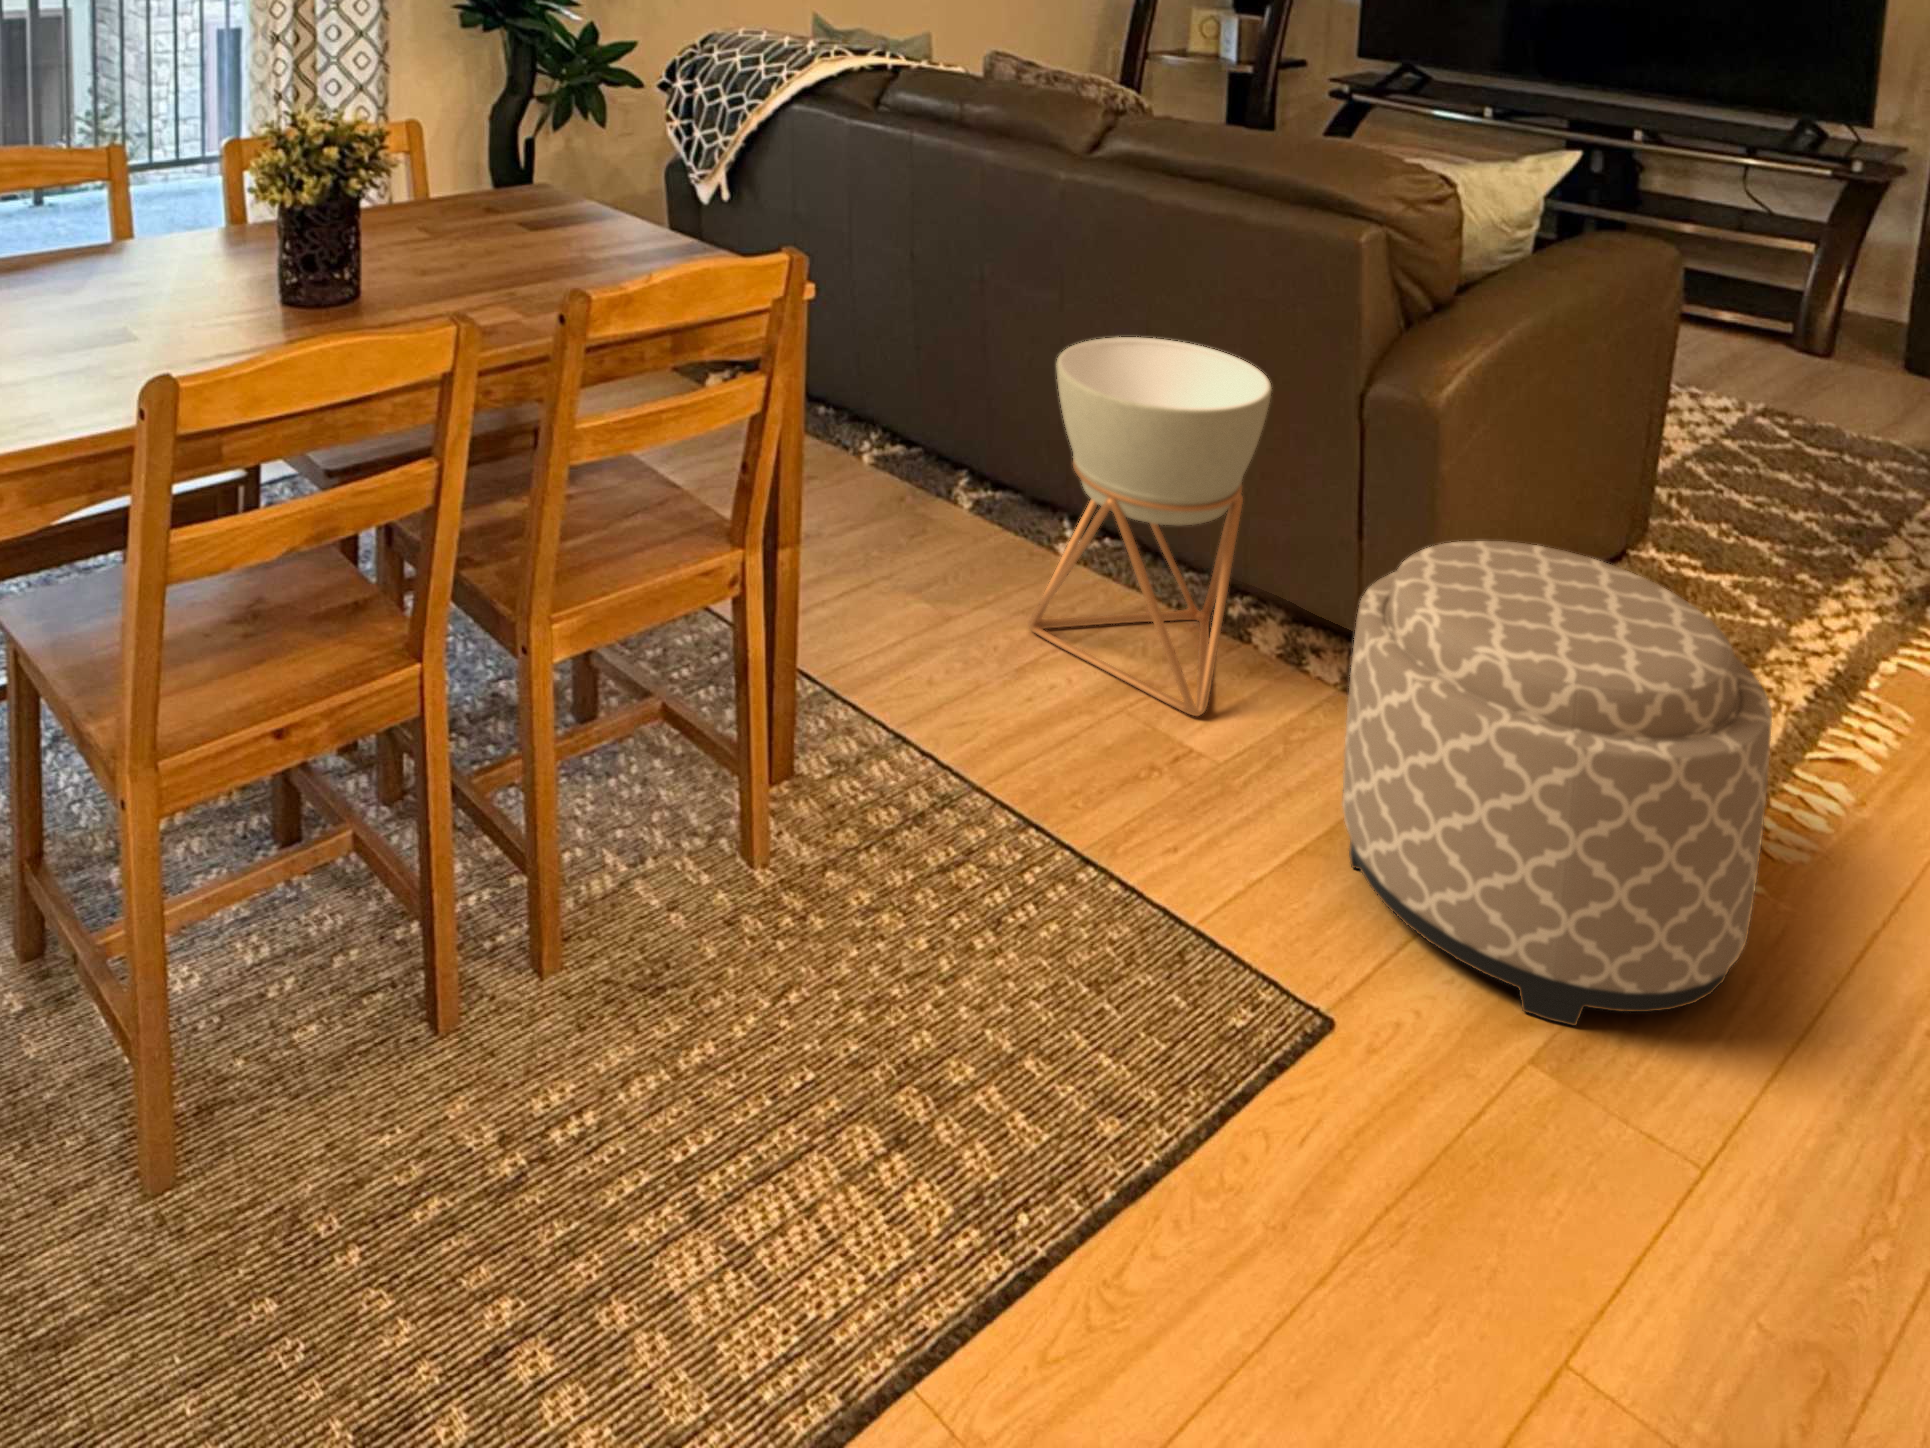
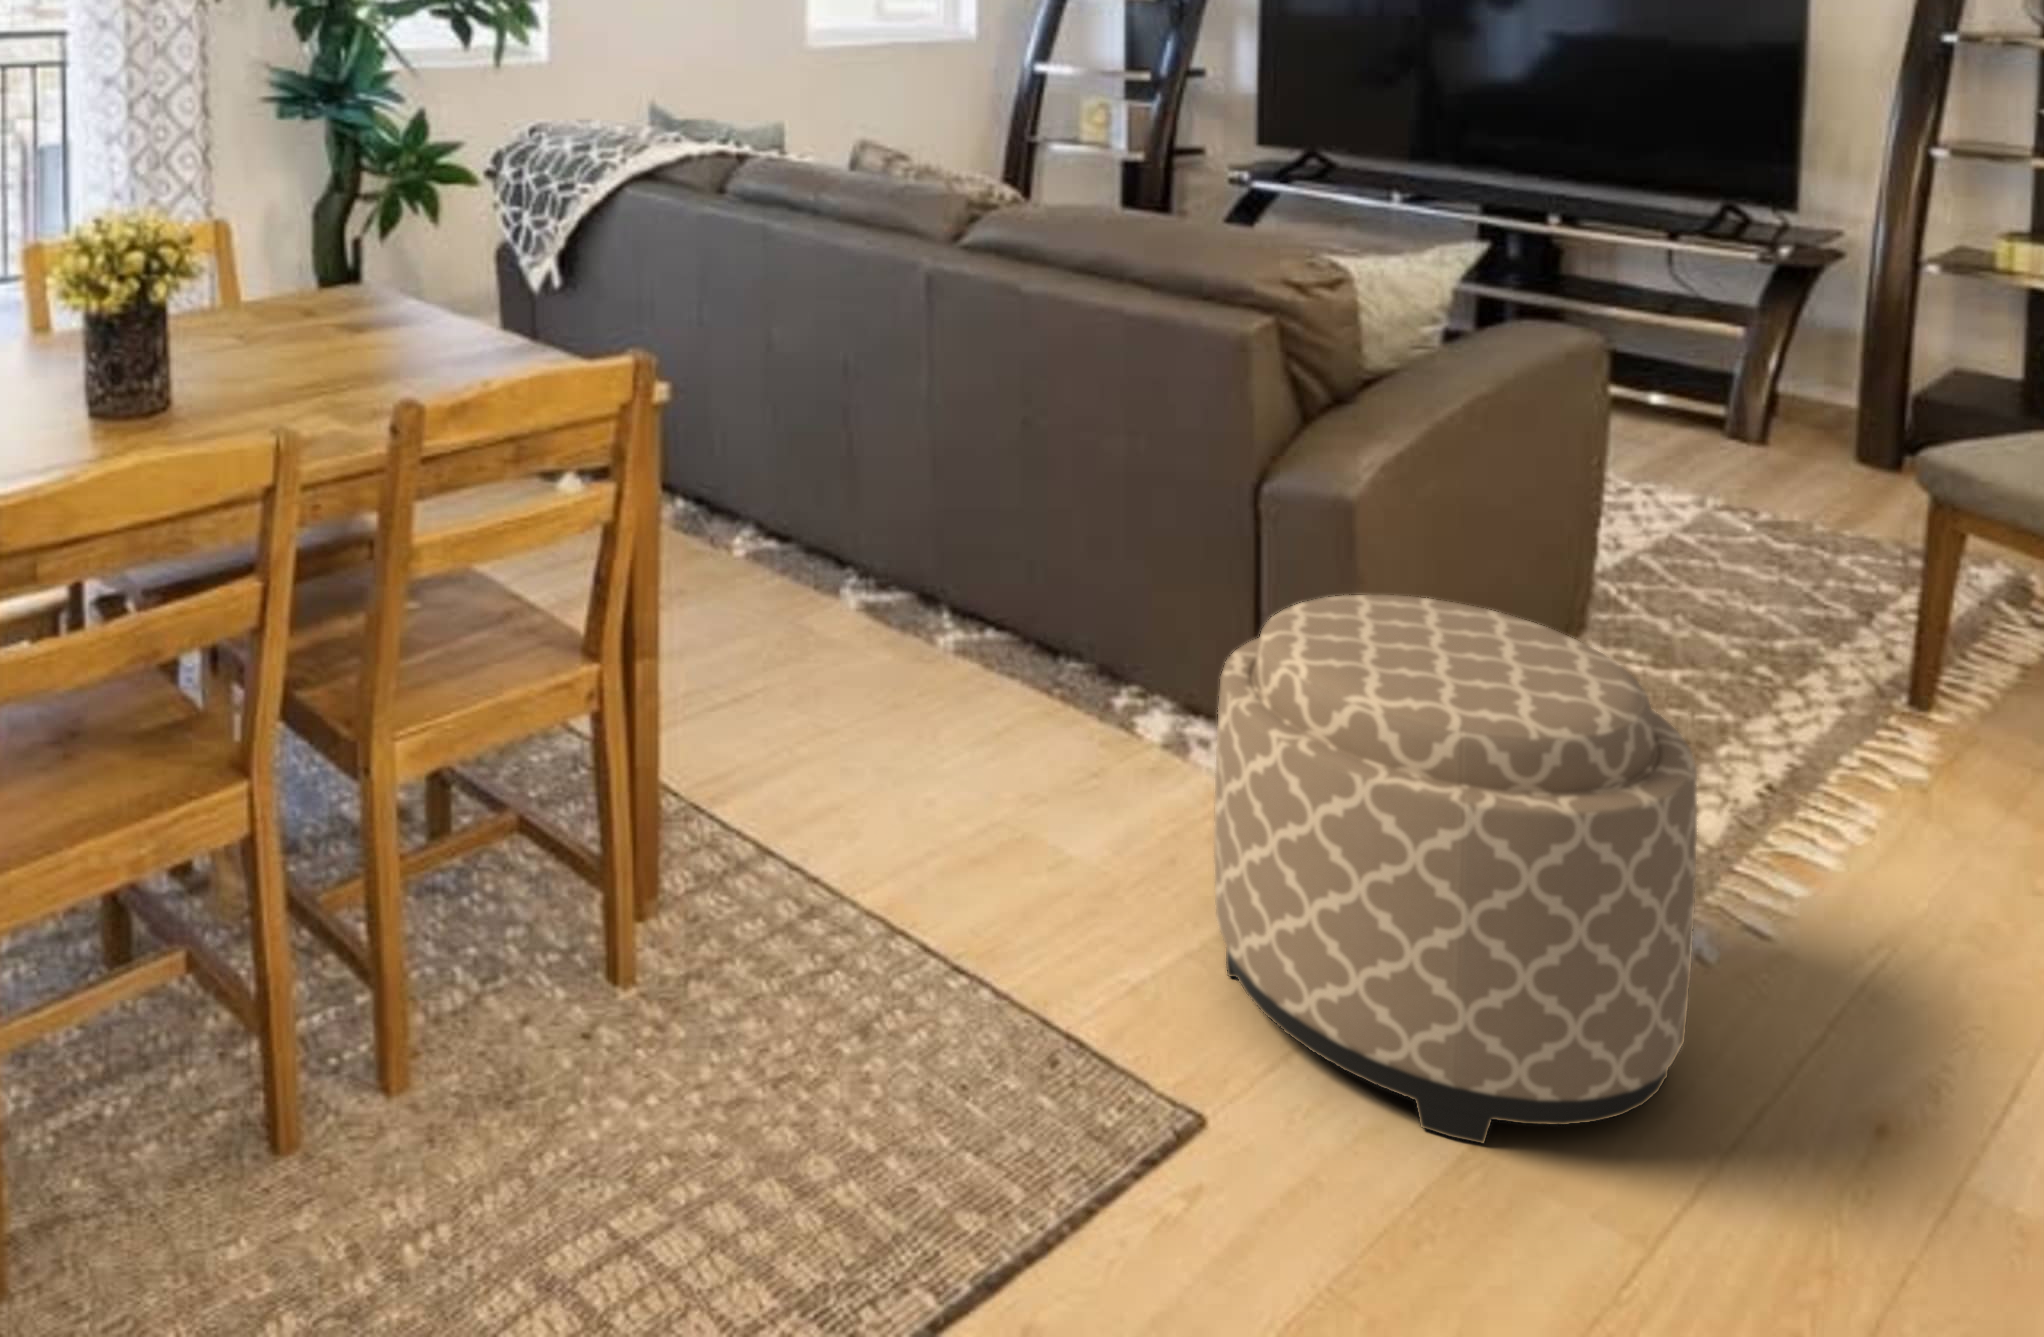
planter: present [1029,337,1271,716] -> none [875,403,1132,821]

